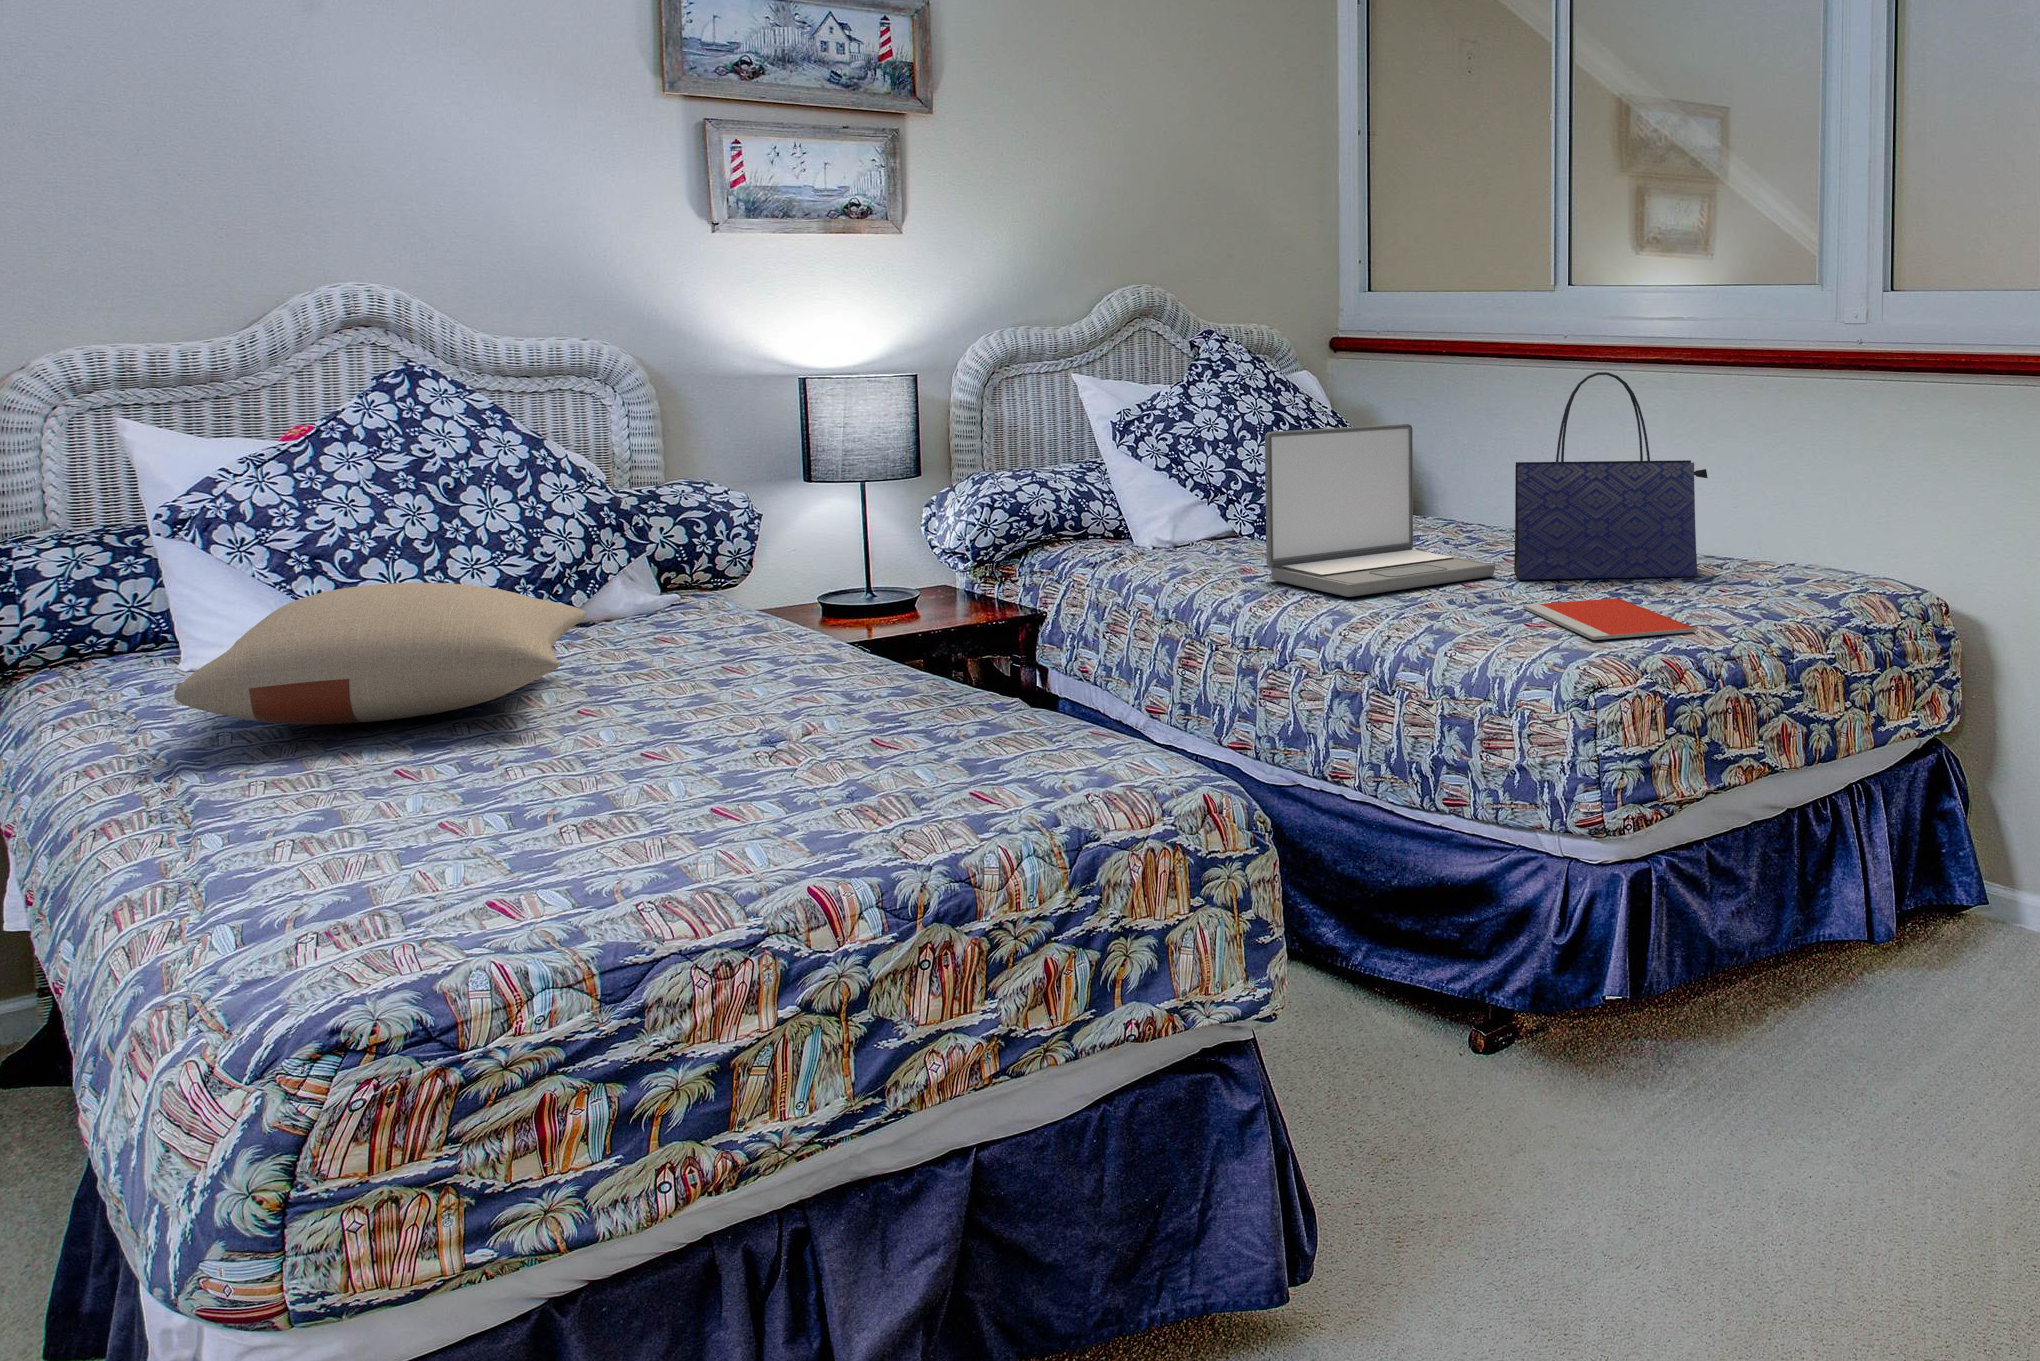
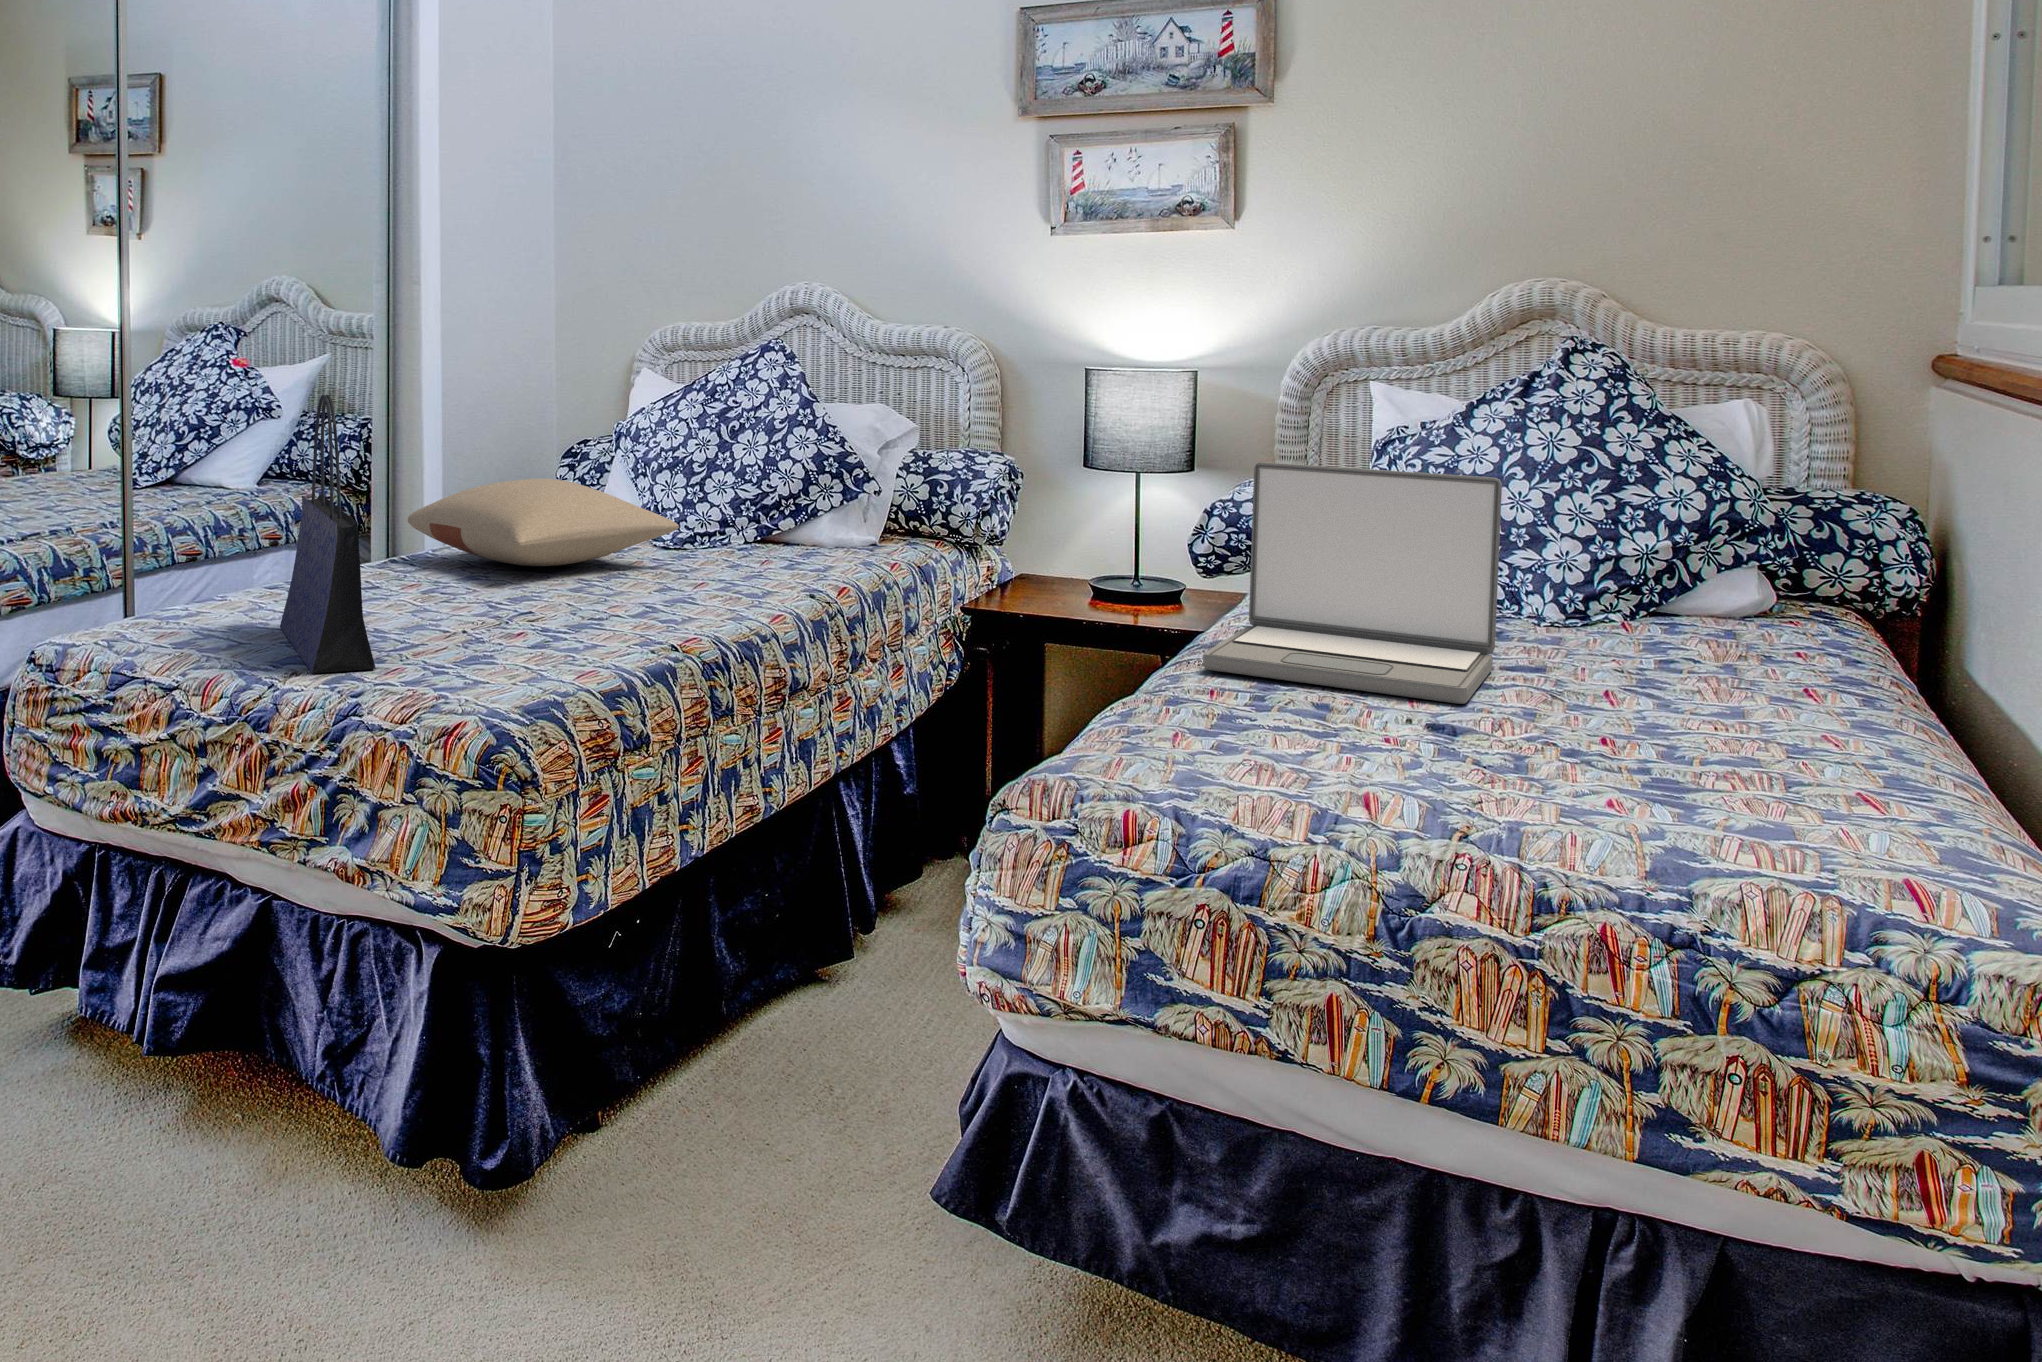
tote bag: present [1514,372,1708,580] -> present [280,395,376,673]
notebook: present [1523,598,1697,640] -> none [1131,726,1419,808]

